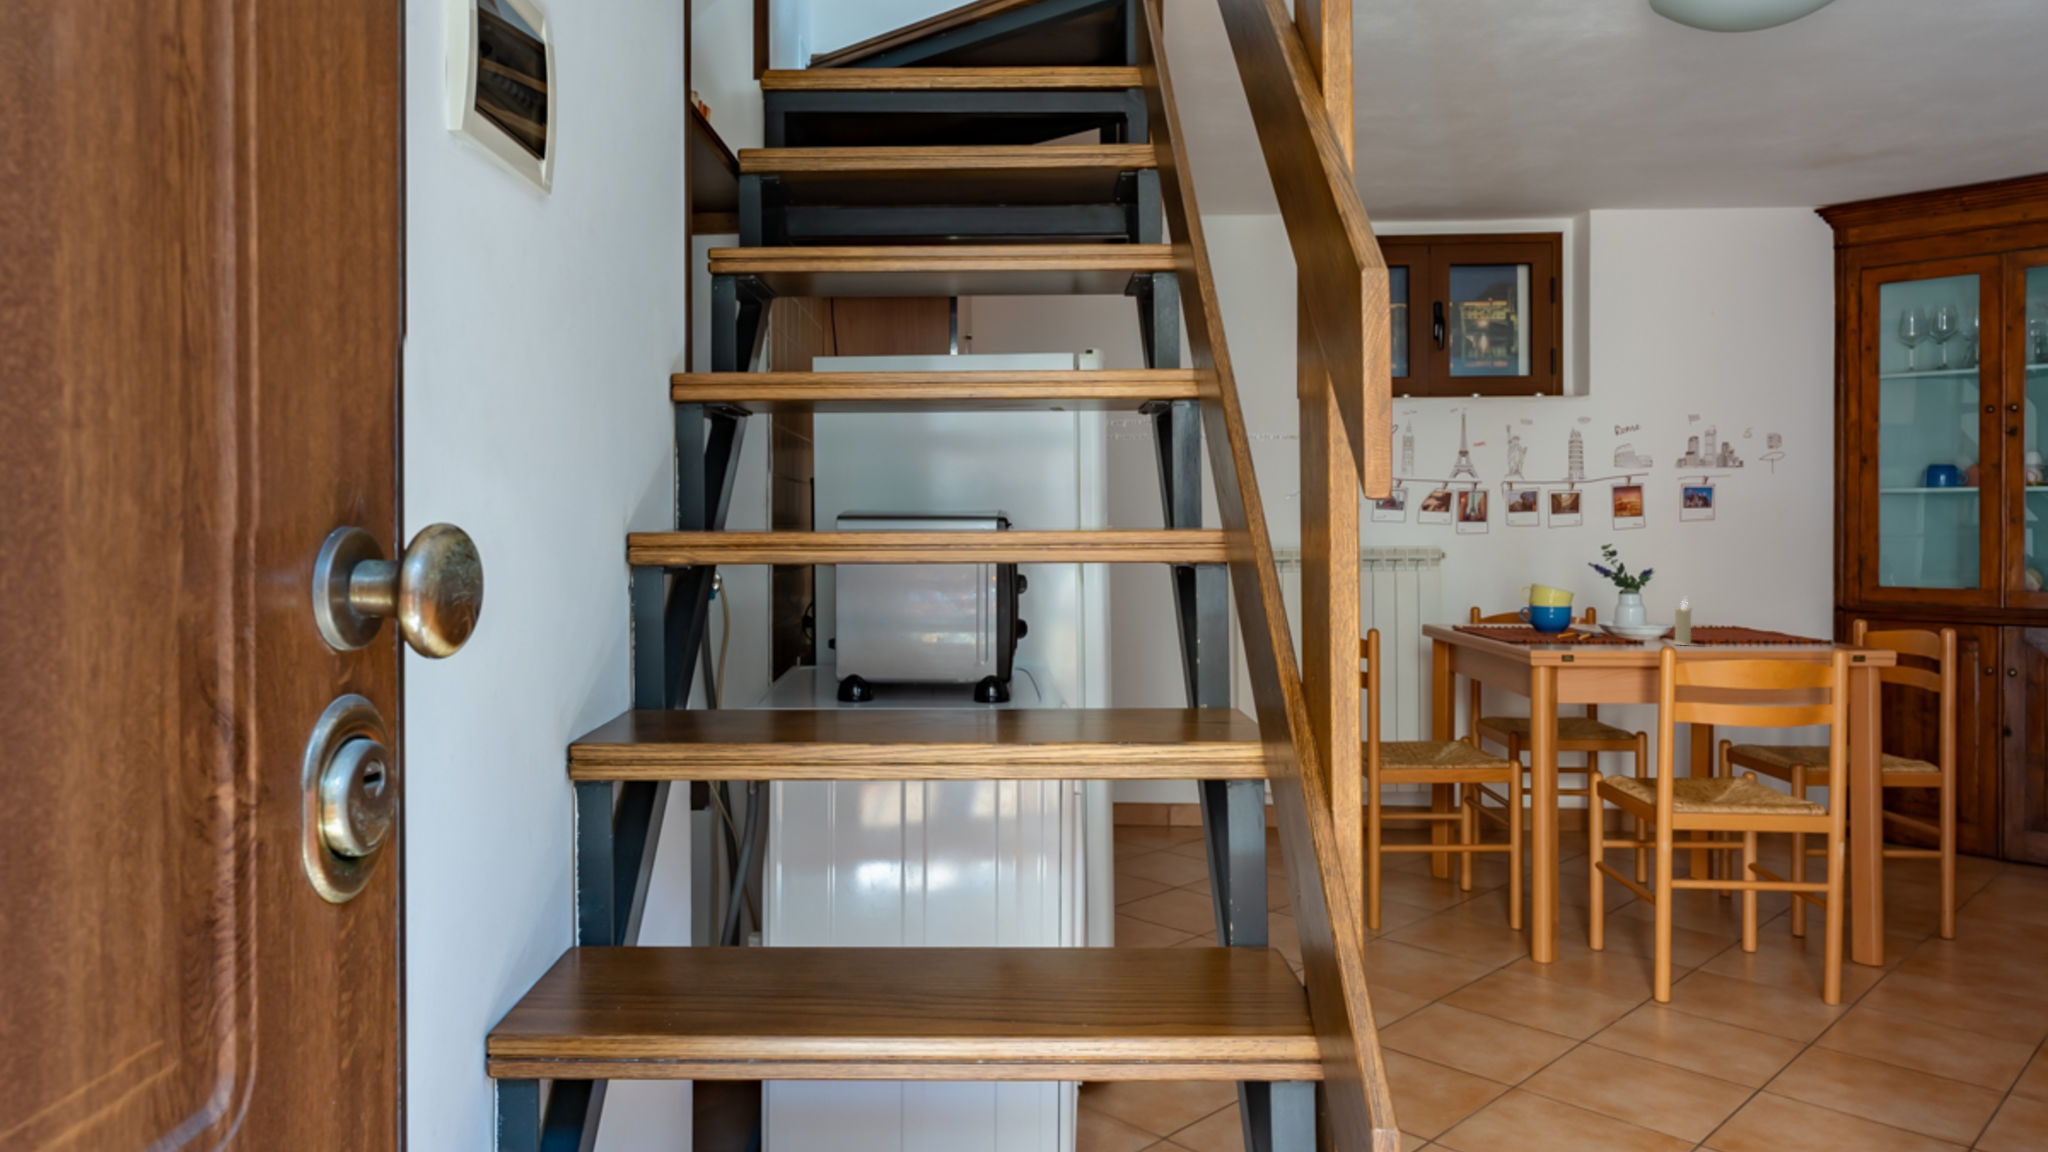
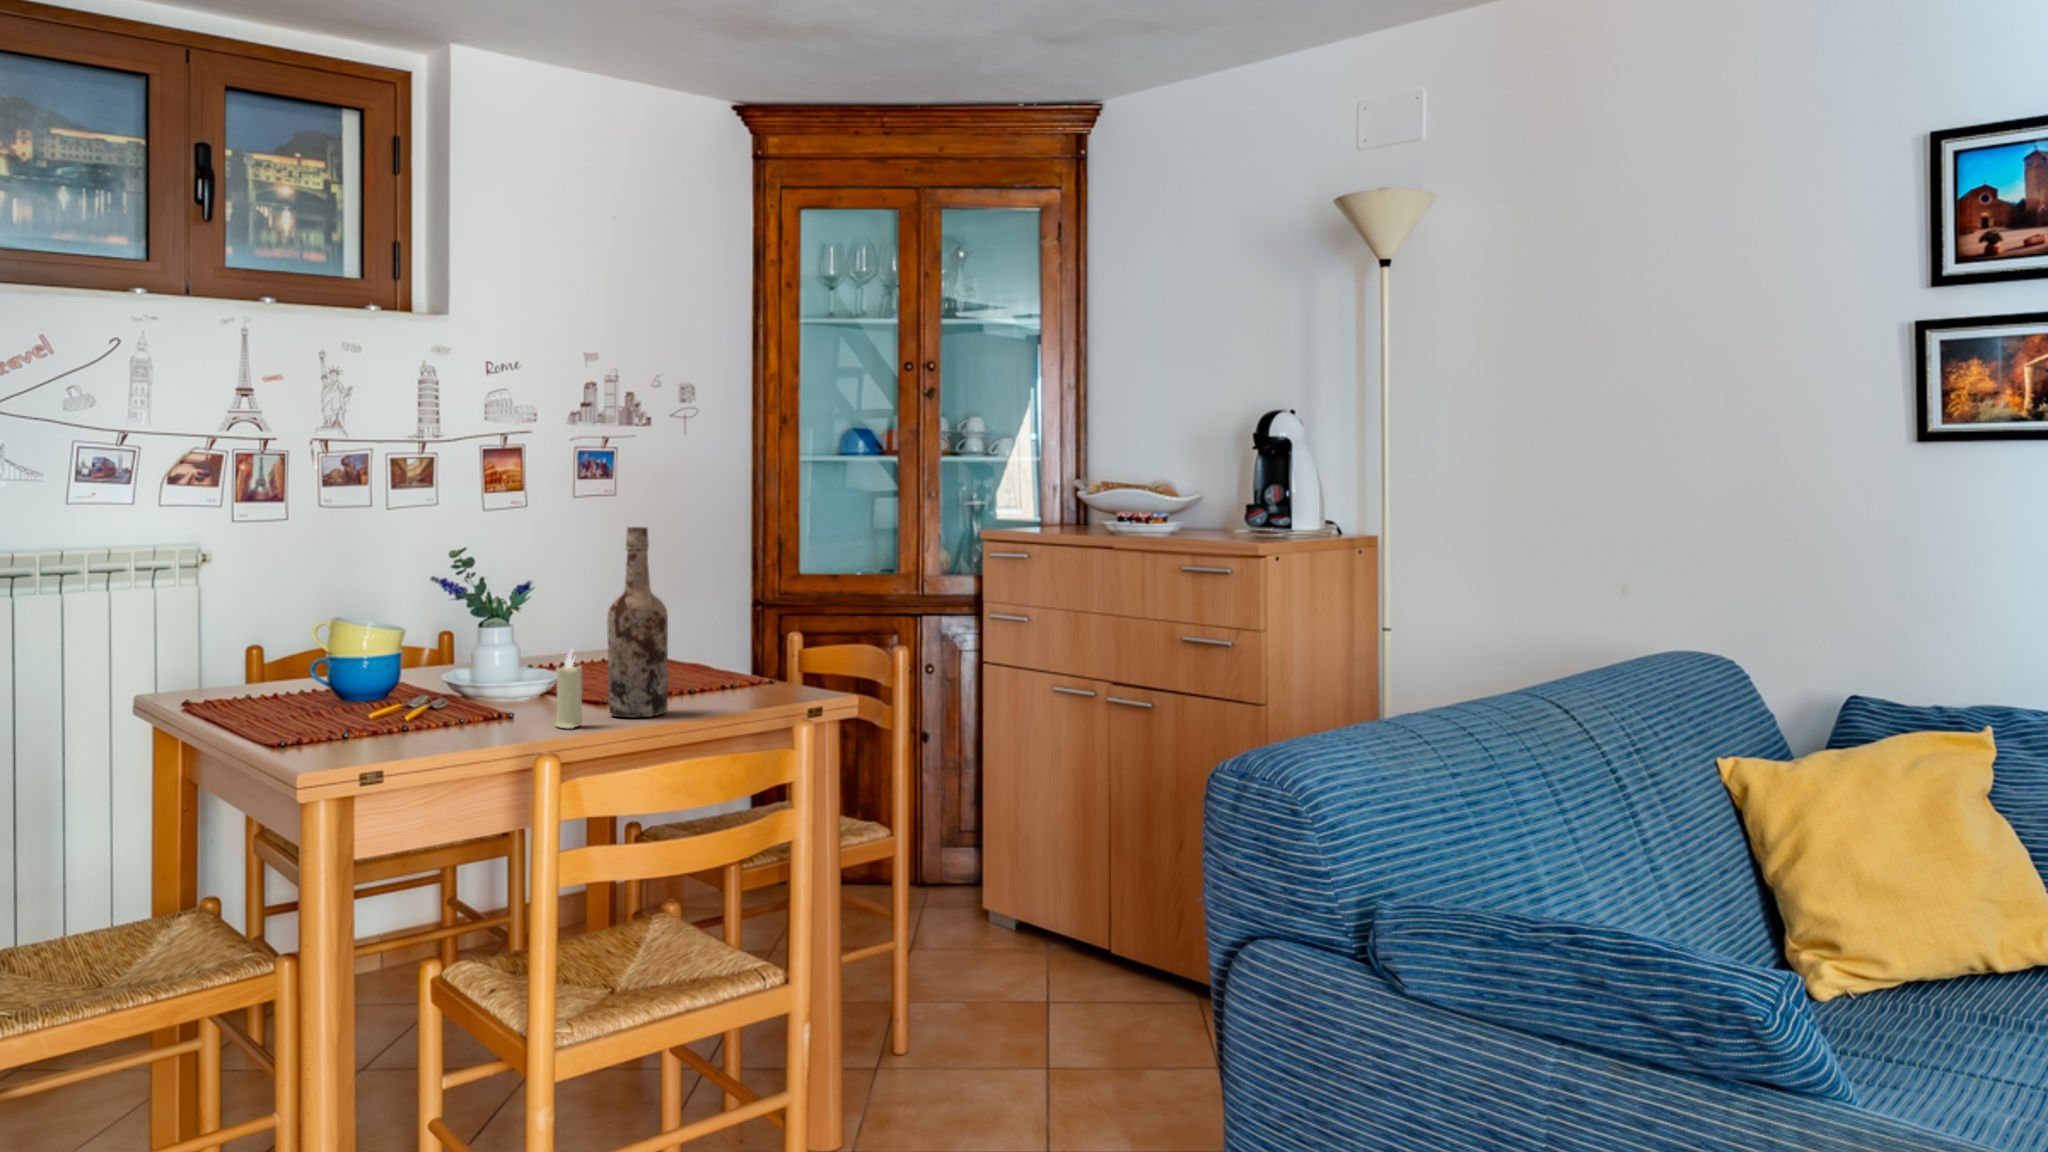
wine bottle: none [1708,525,1750,645] -> present [607,527,668,717]

